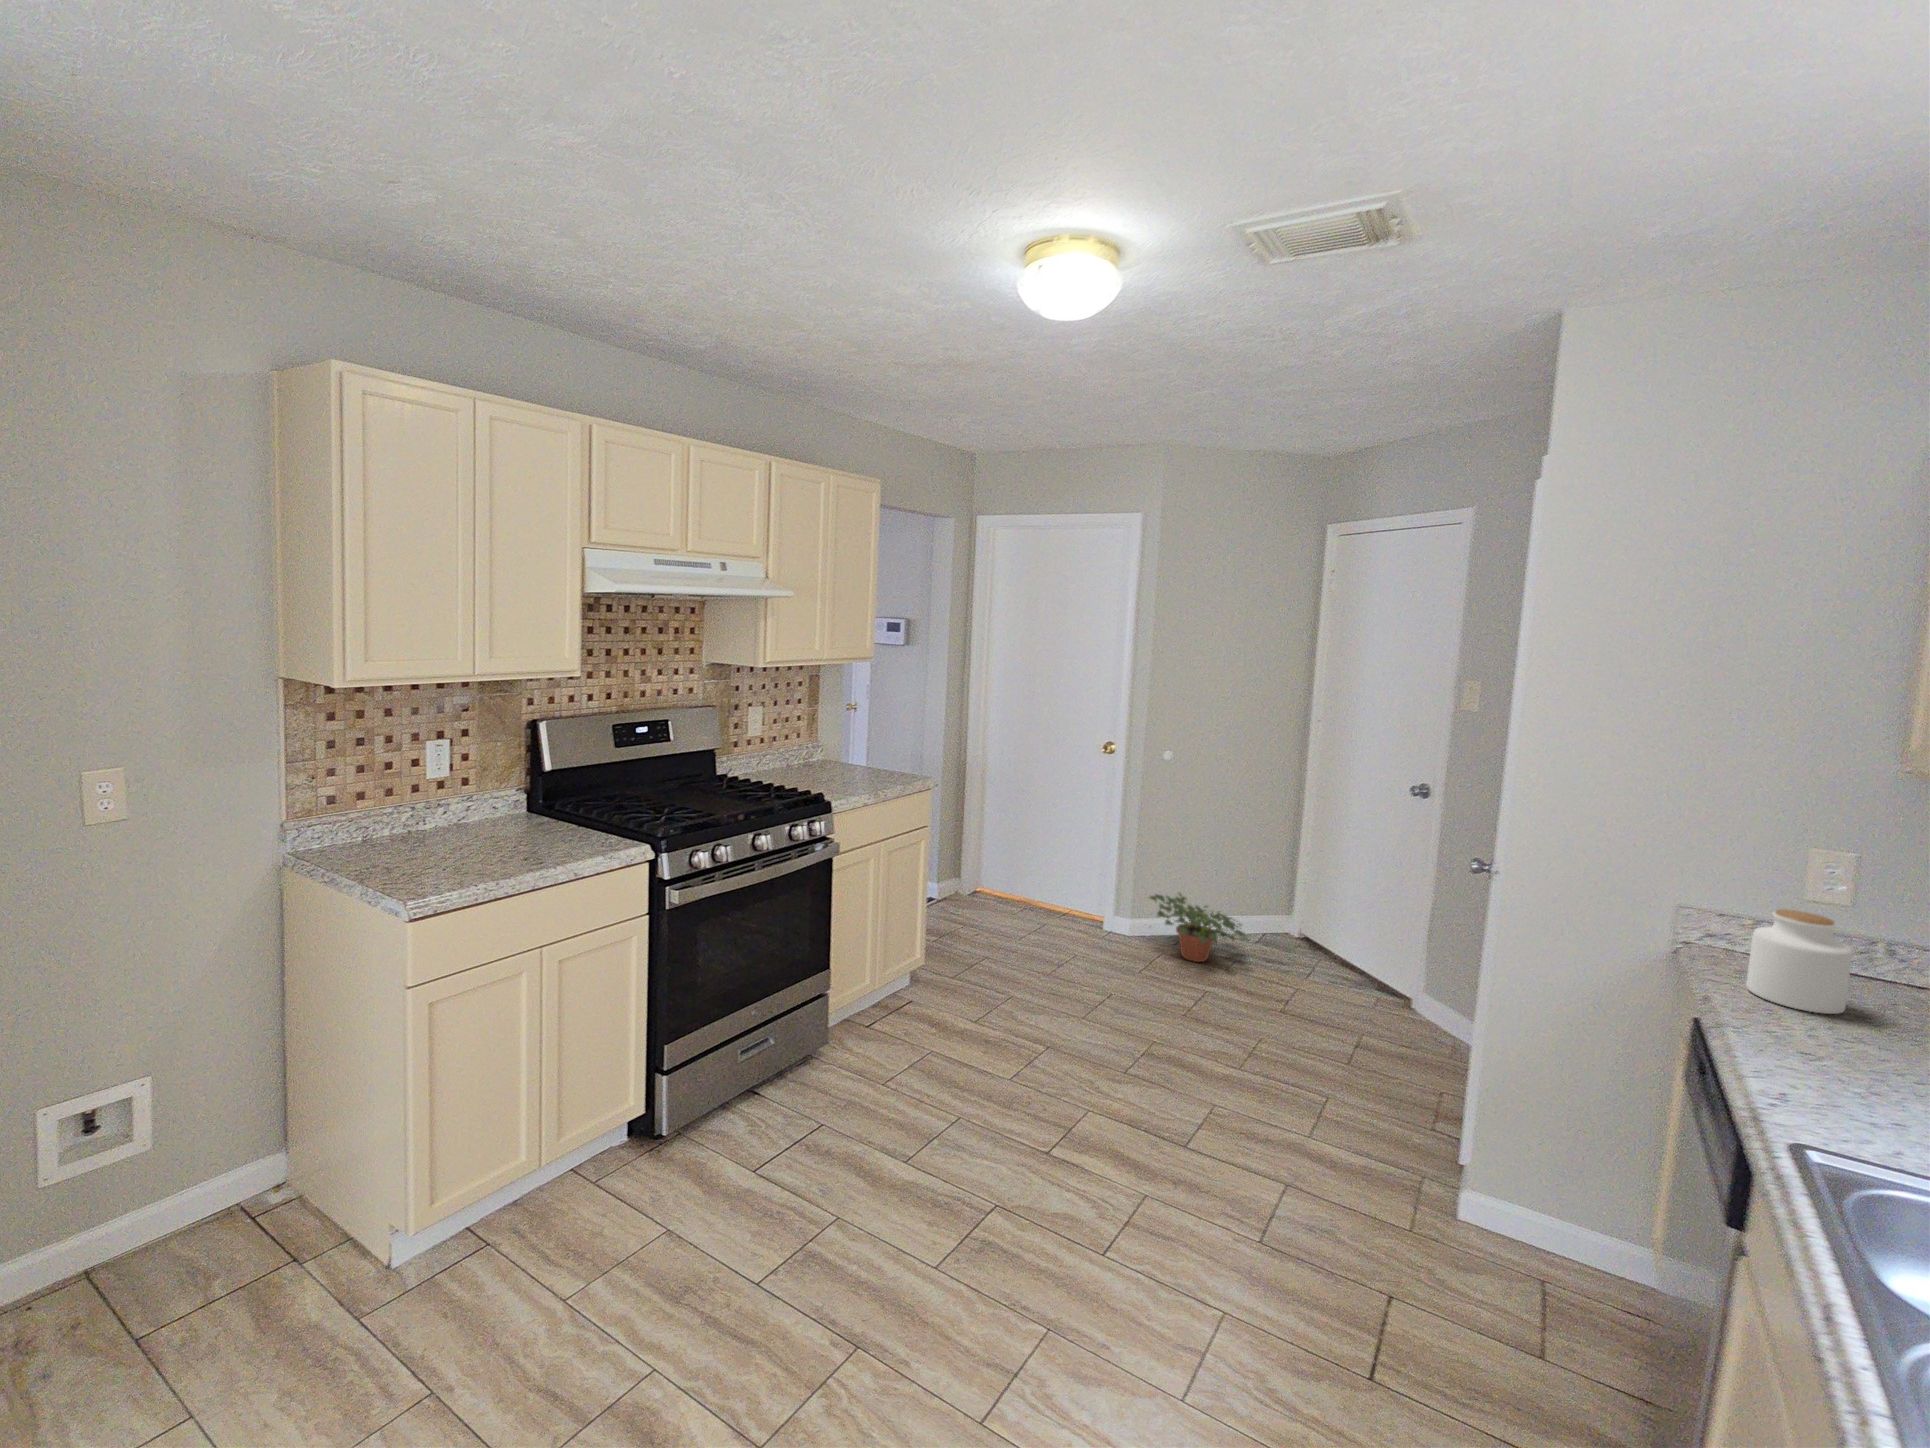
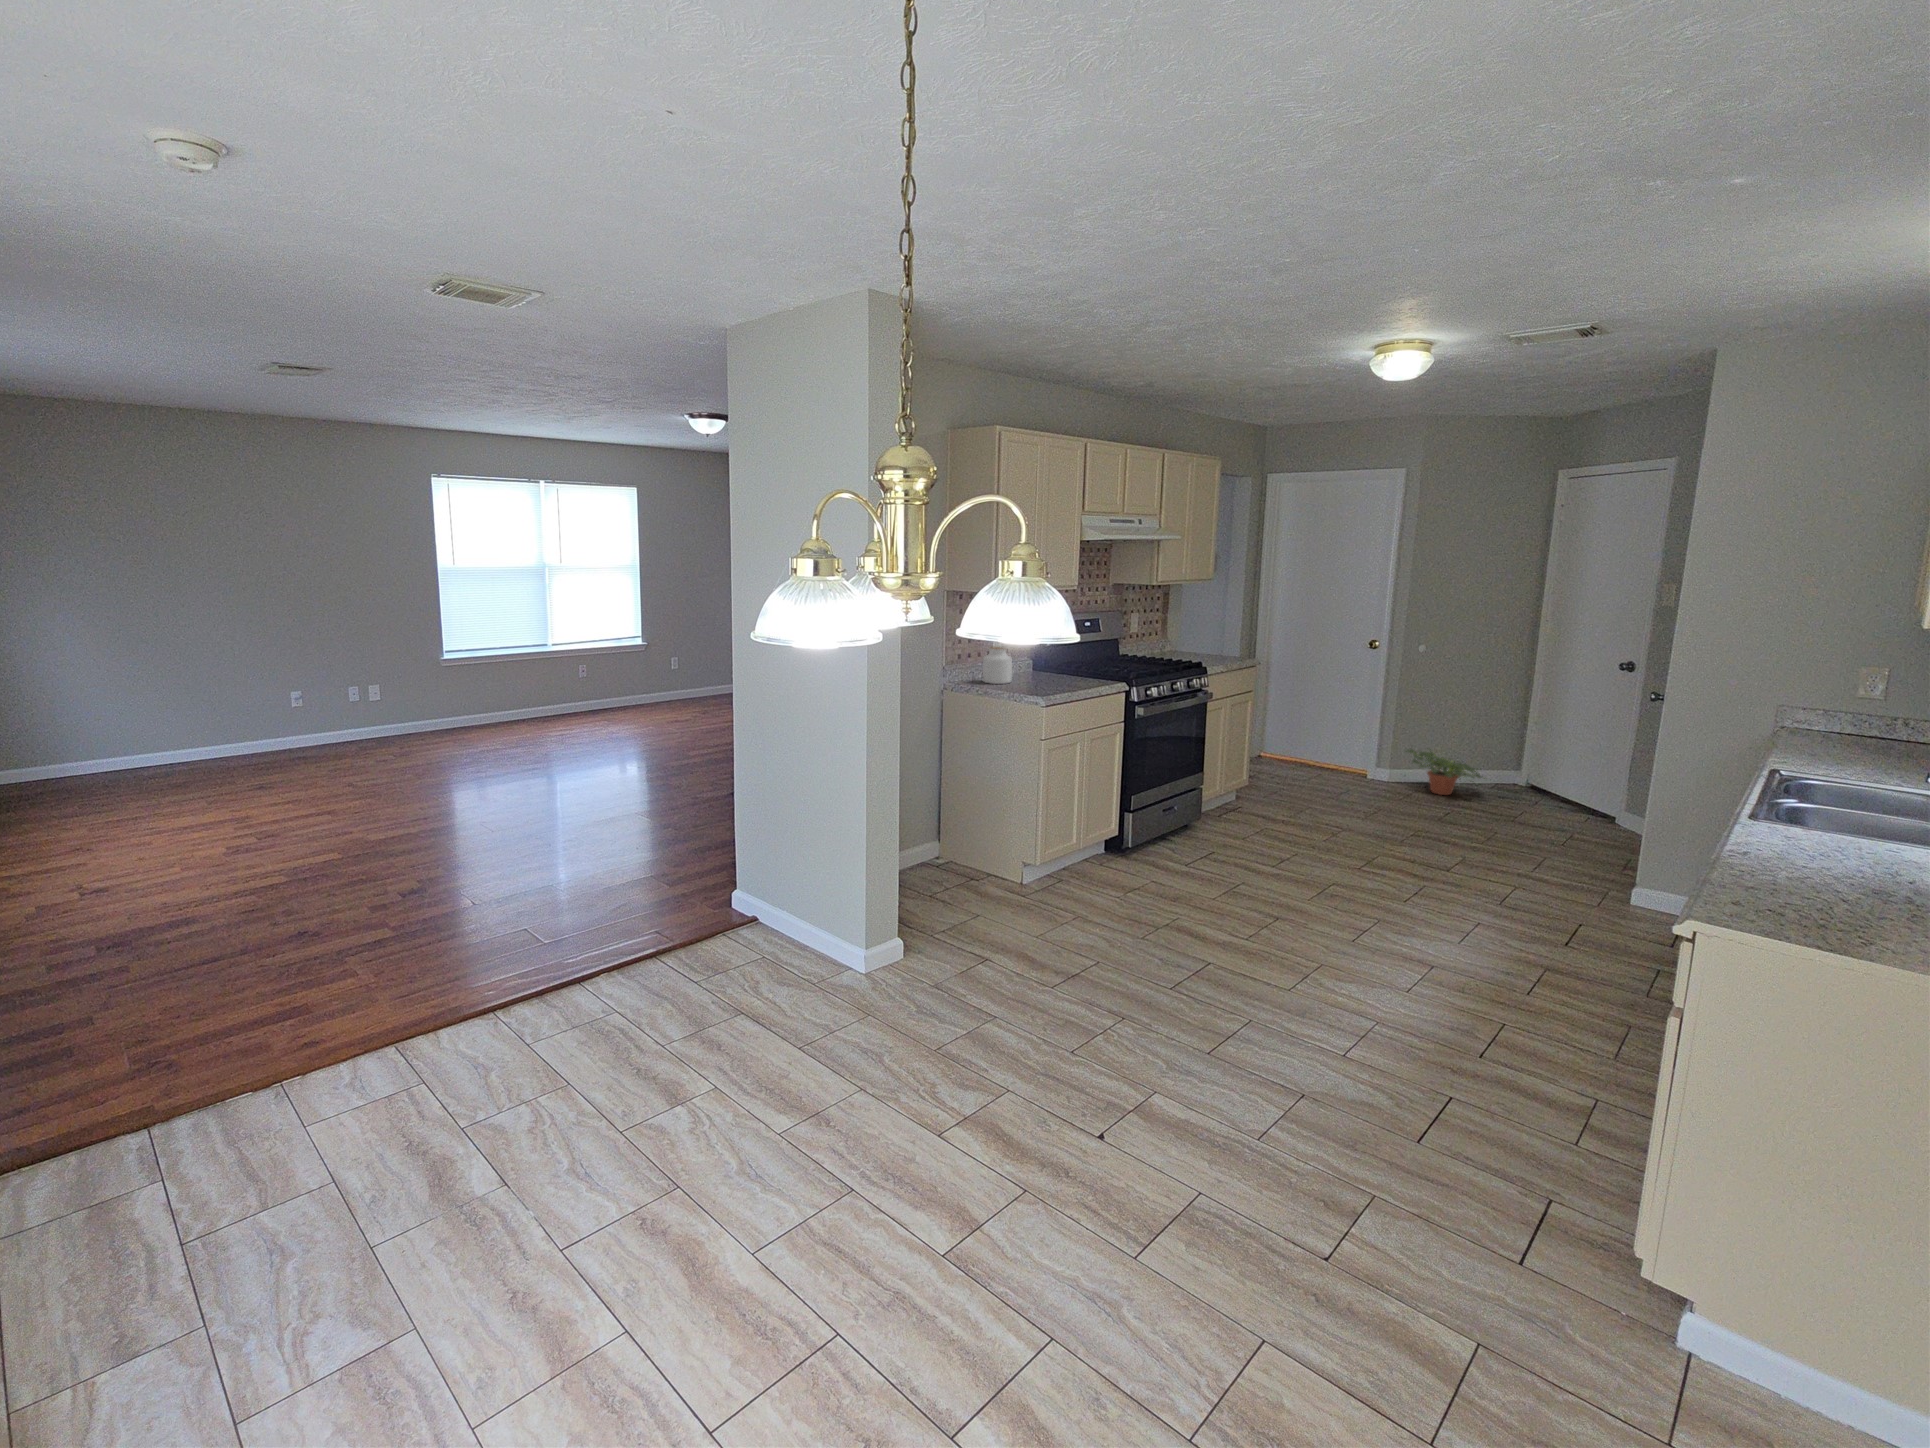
jar: present [1746,909,1852,1014] -> present [983,647,1012,684]

